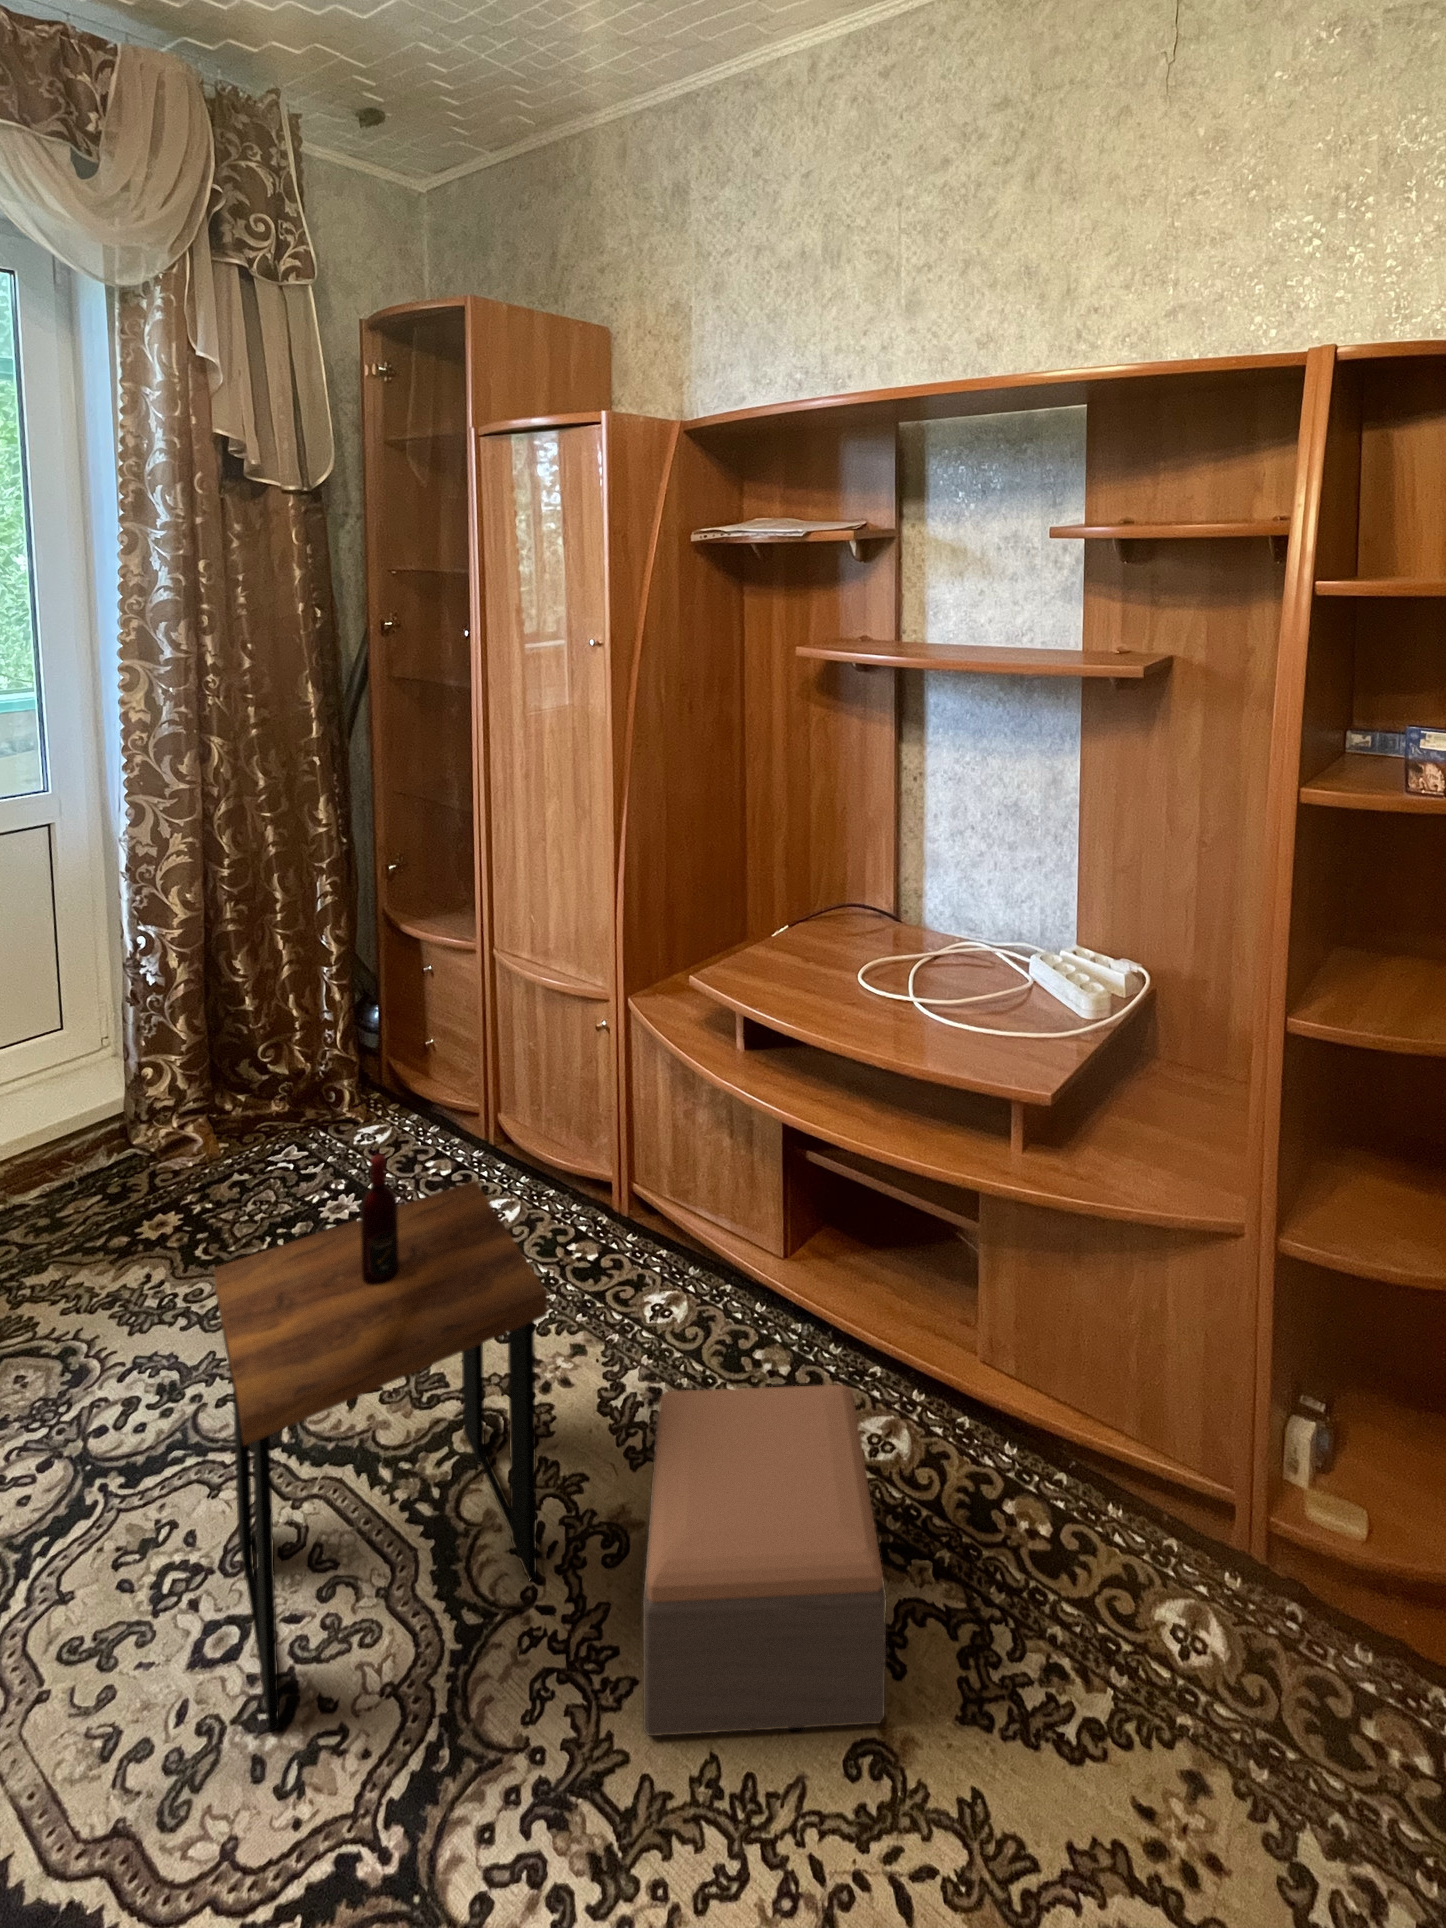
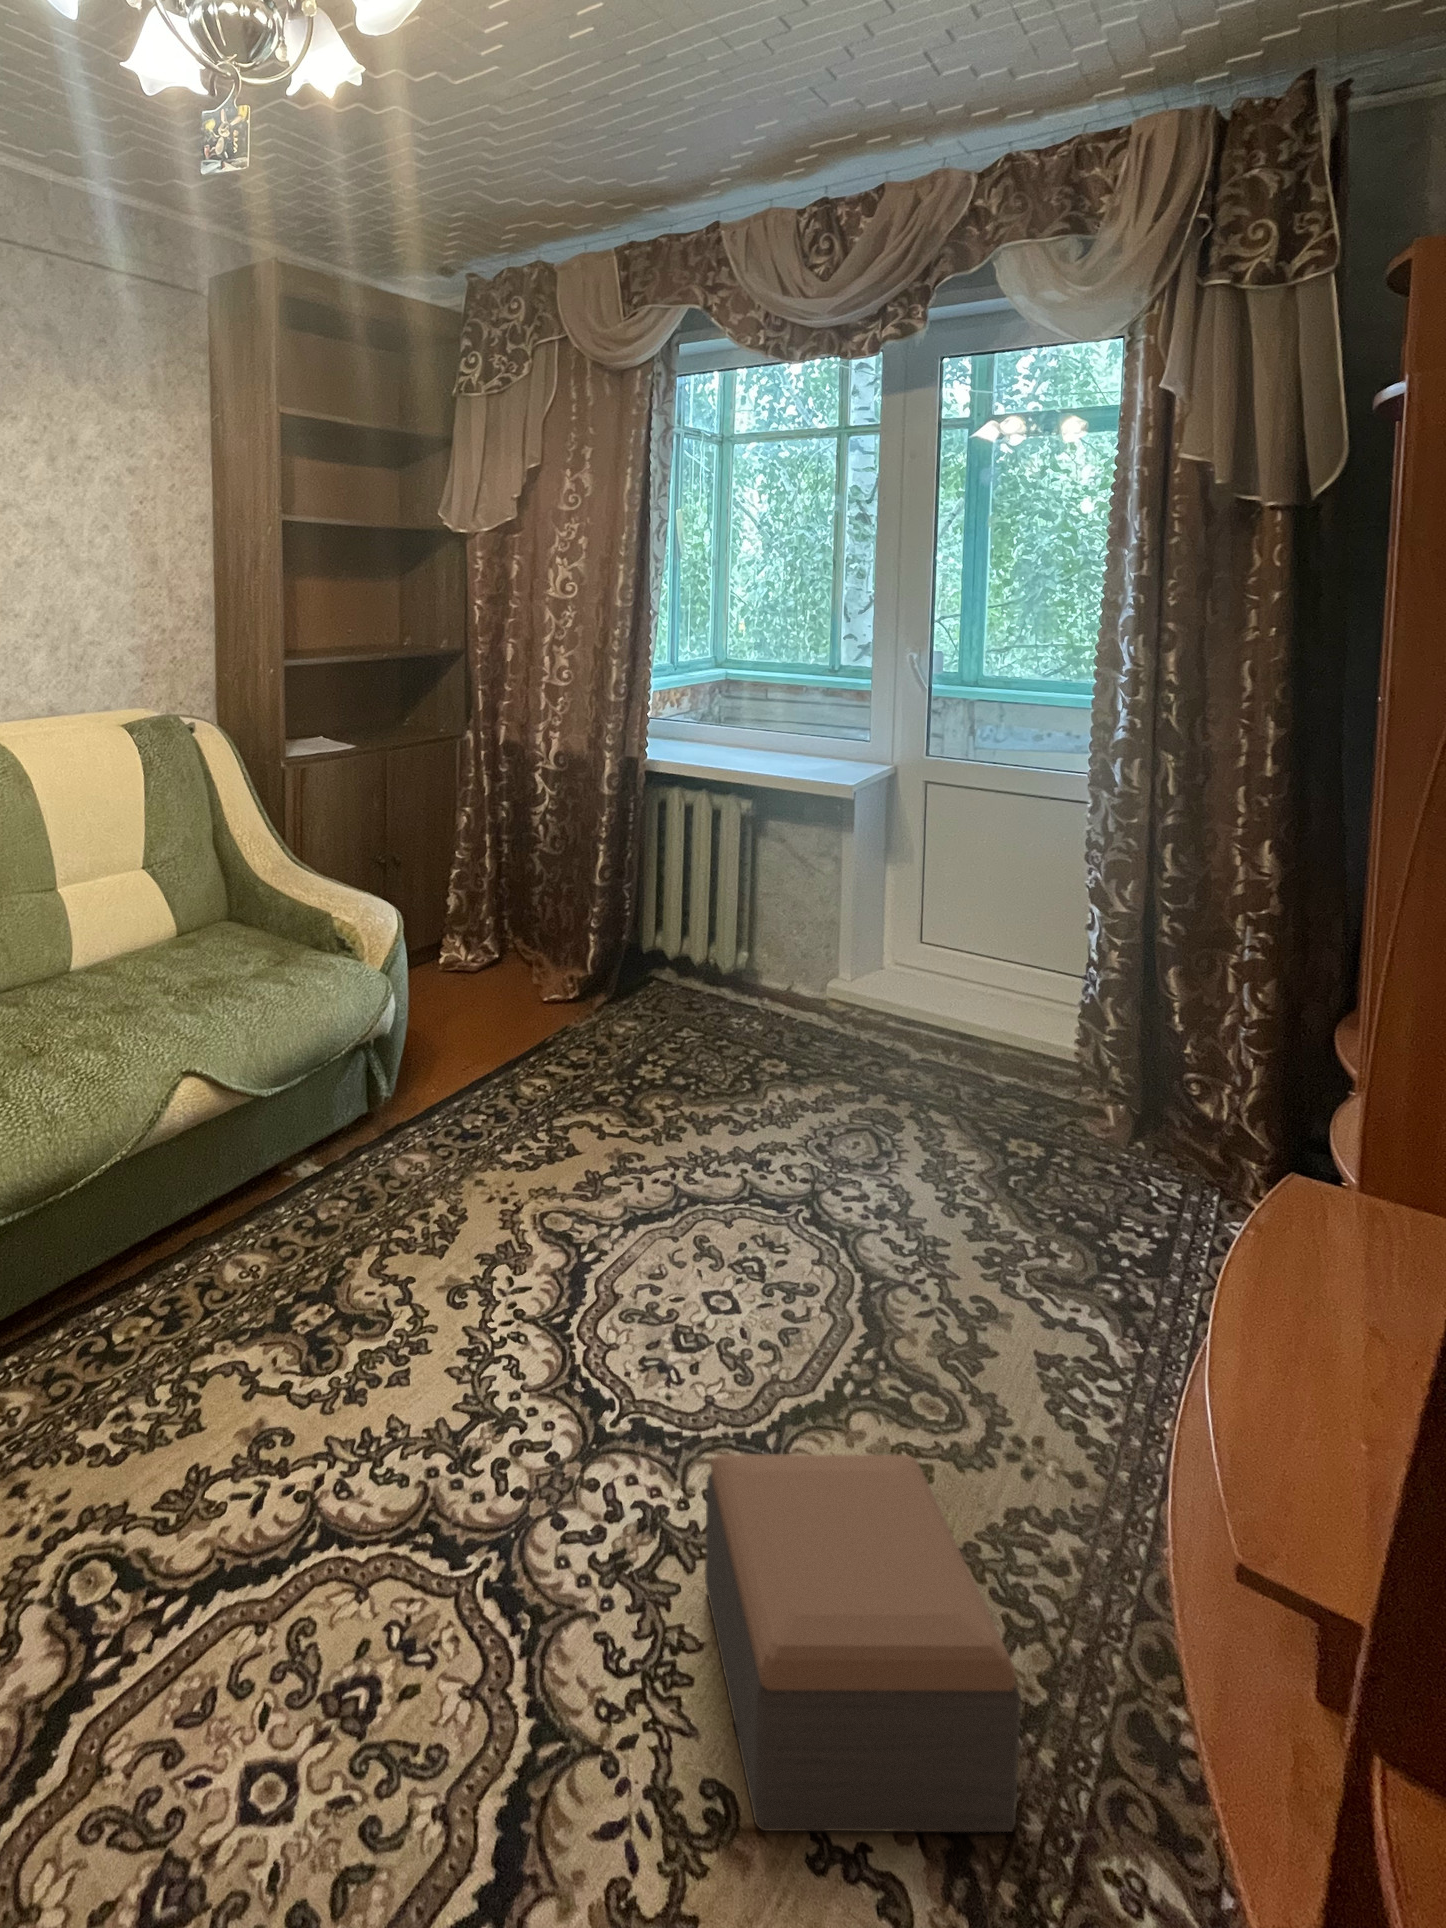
side table: present [214,1154,547,1731] -> none [667,1050,958,1483]

